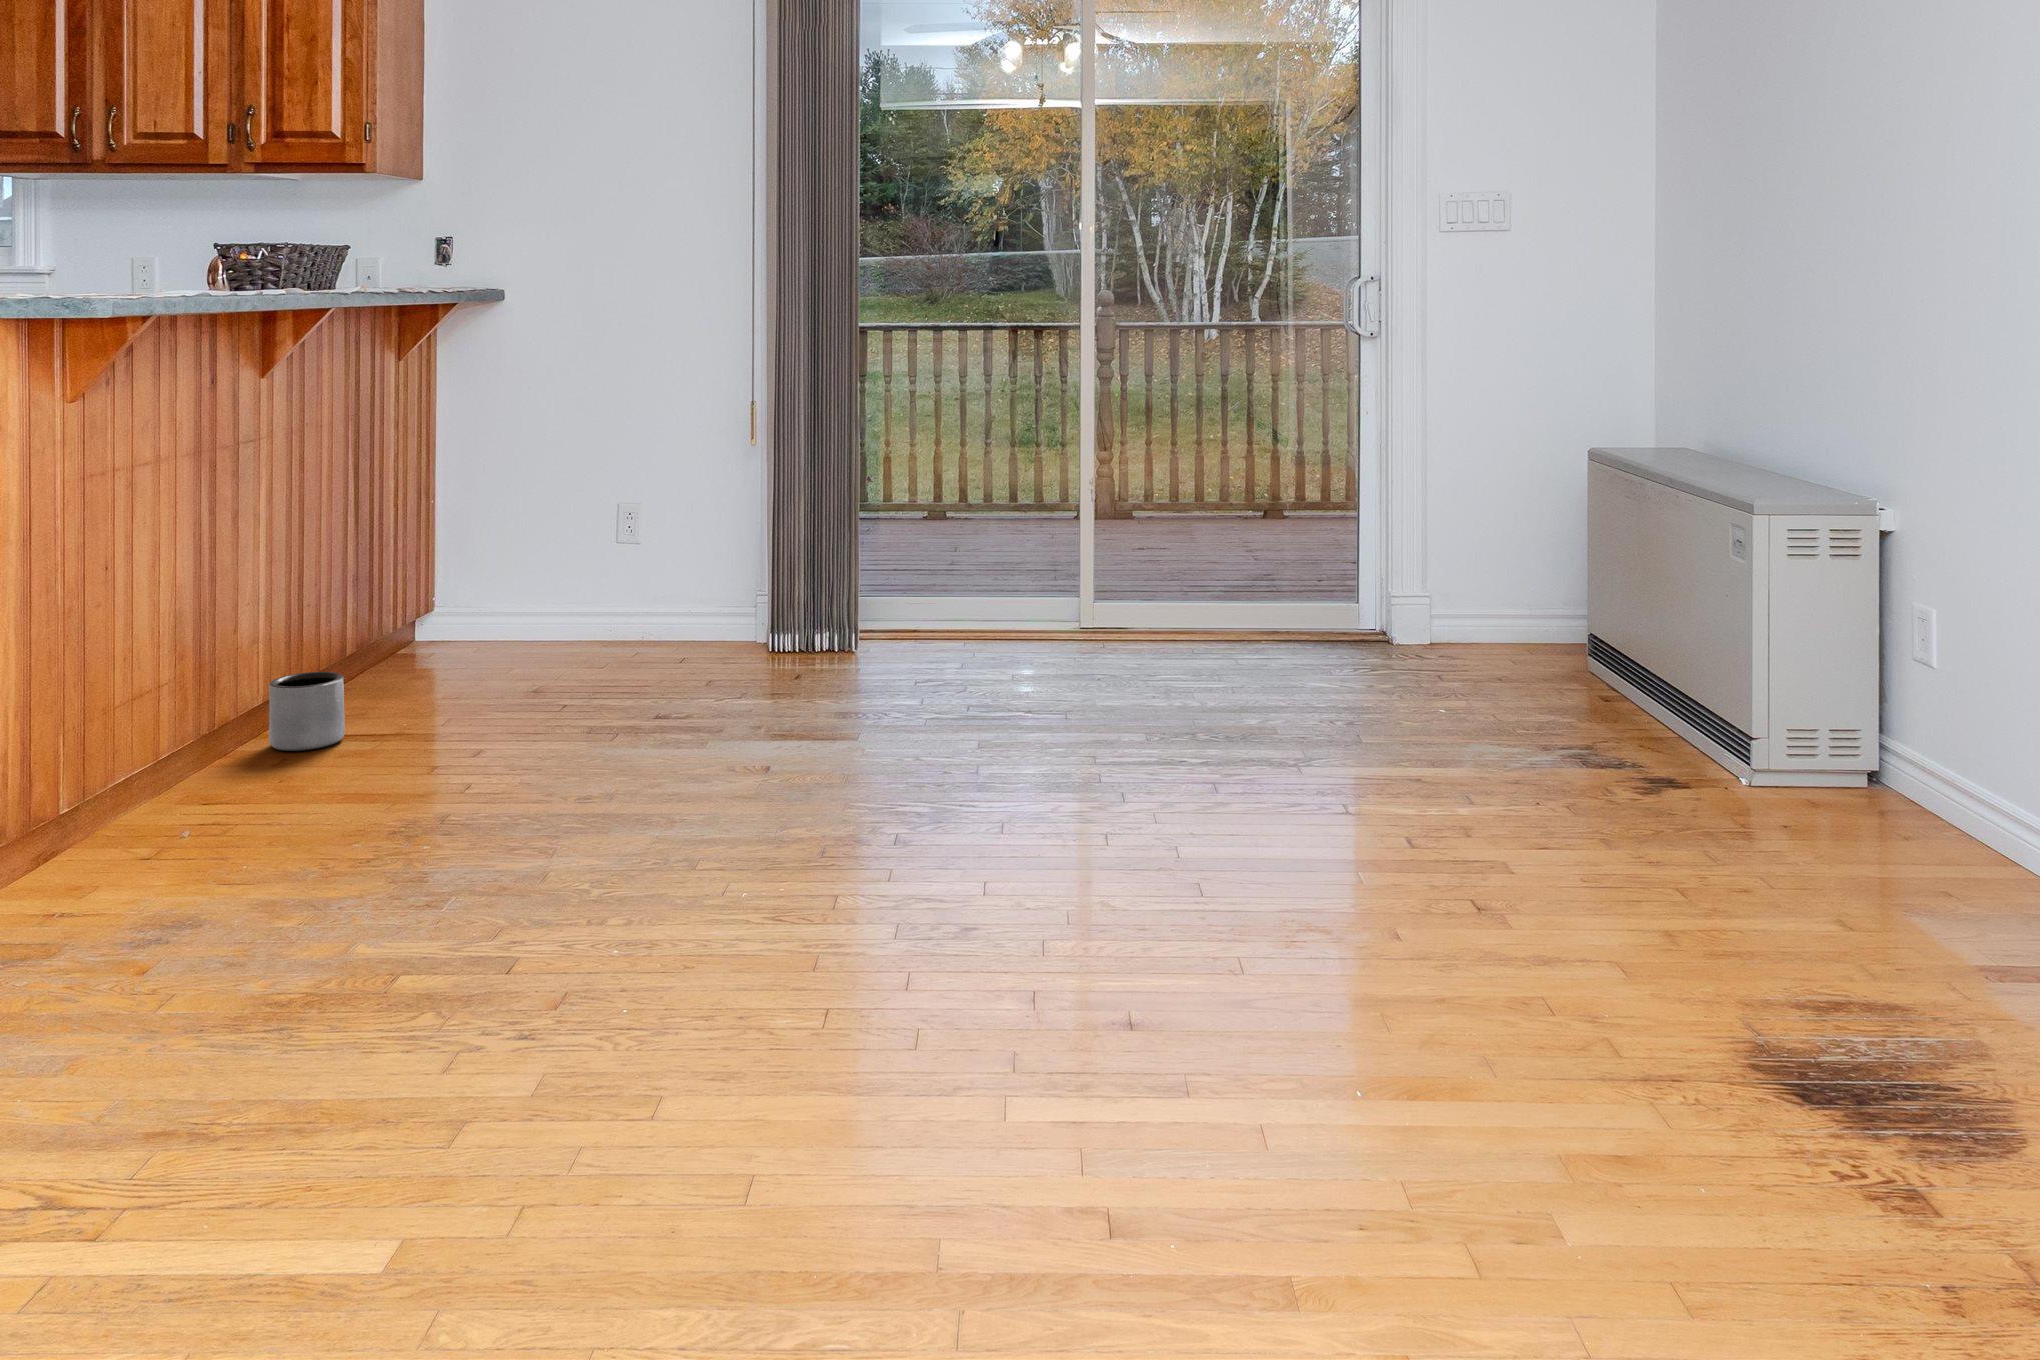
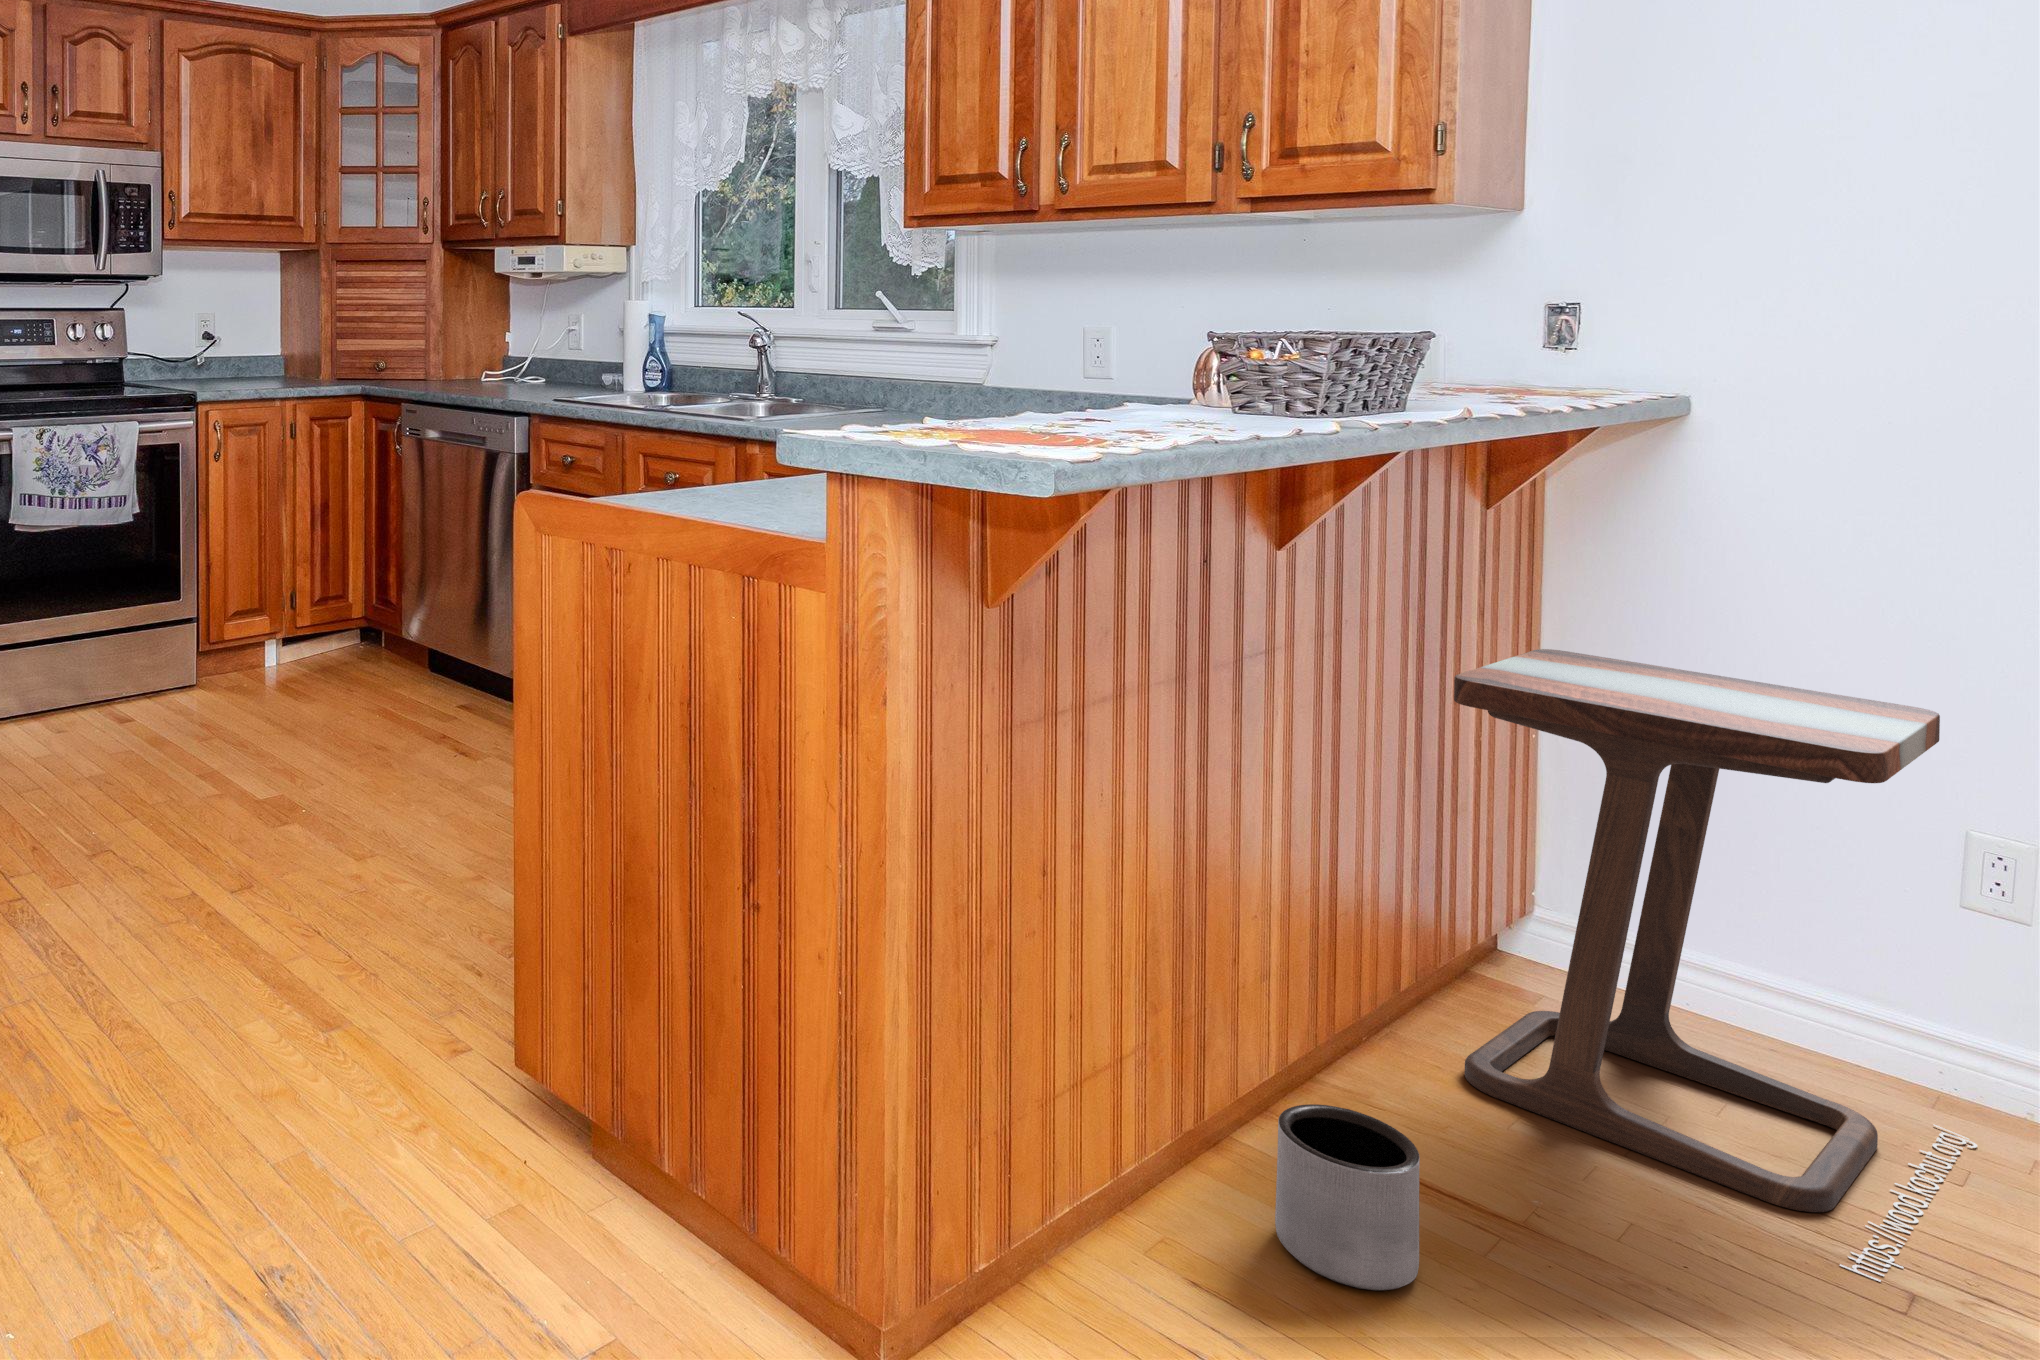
side table: none [378,437,624,690] -> present [1454,649,1977,1282]

